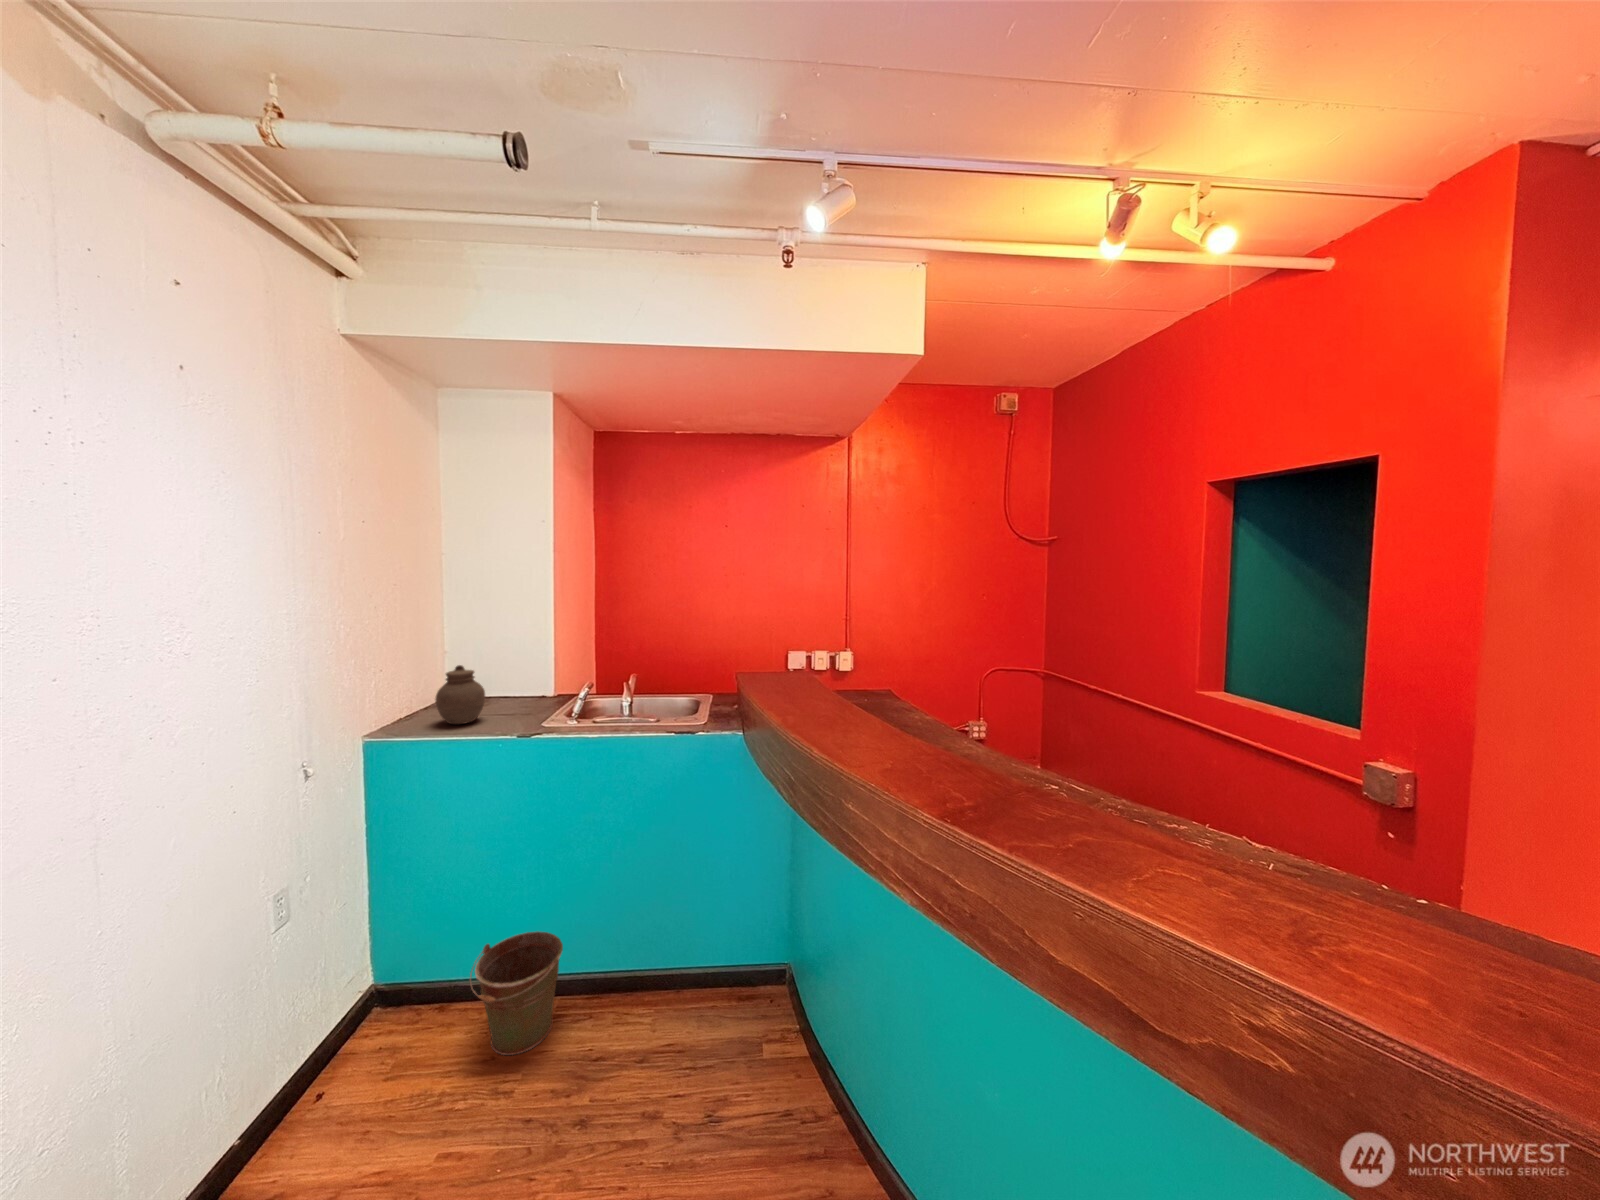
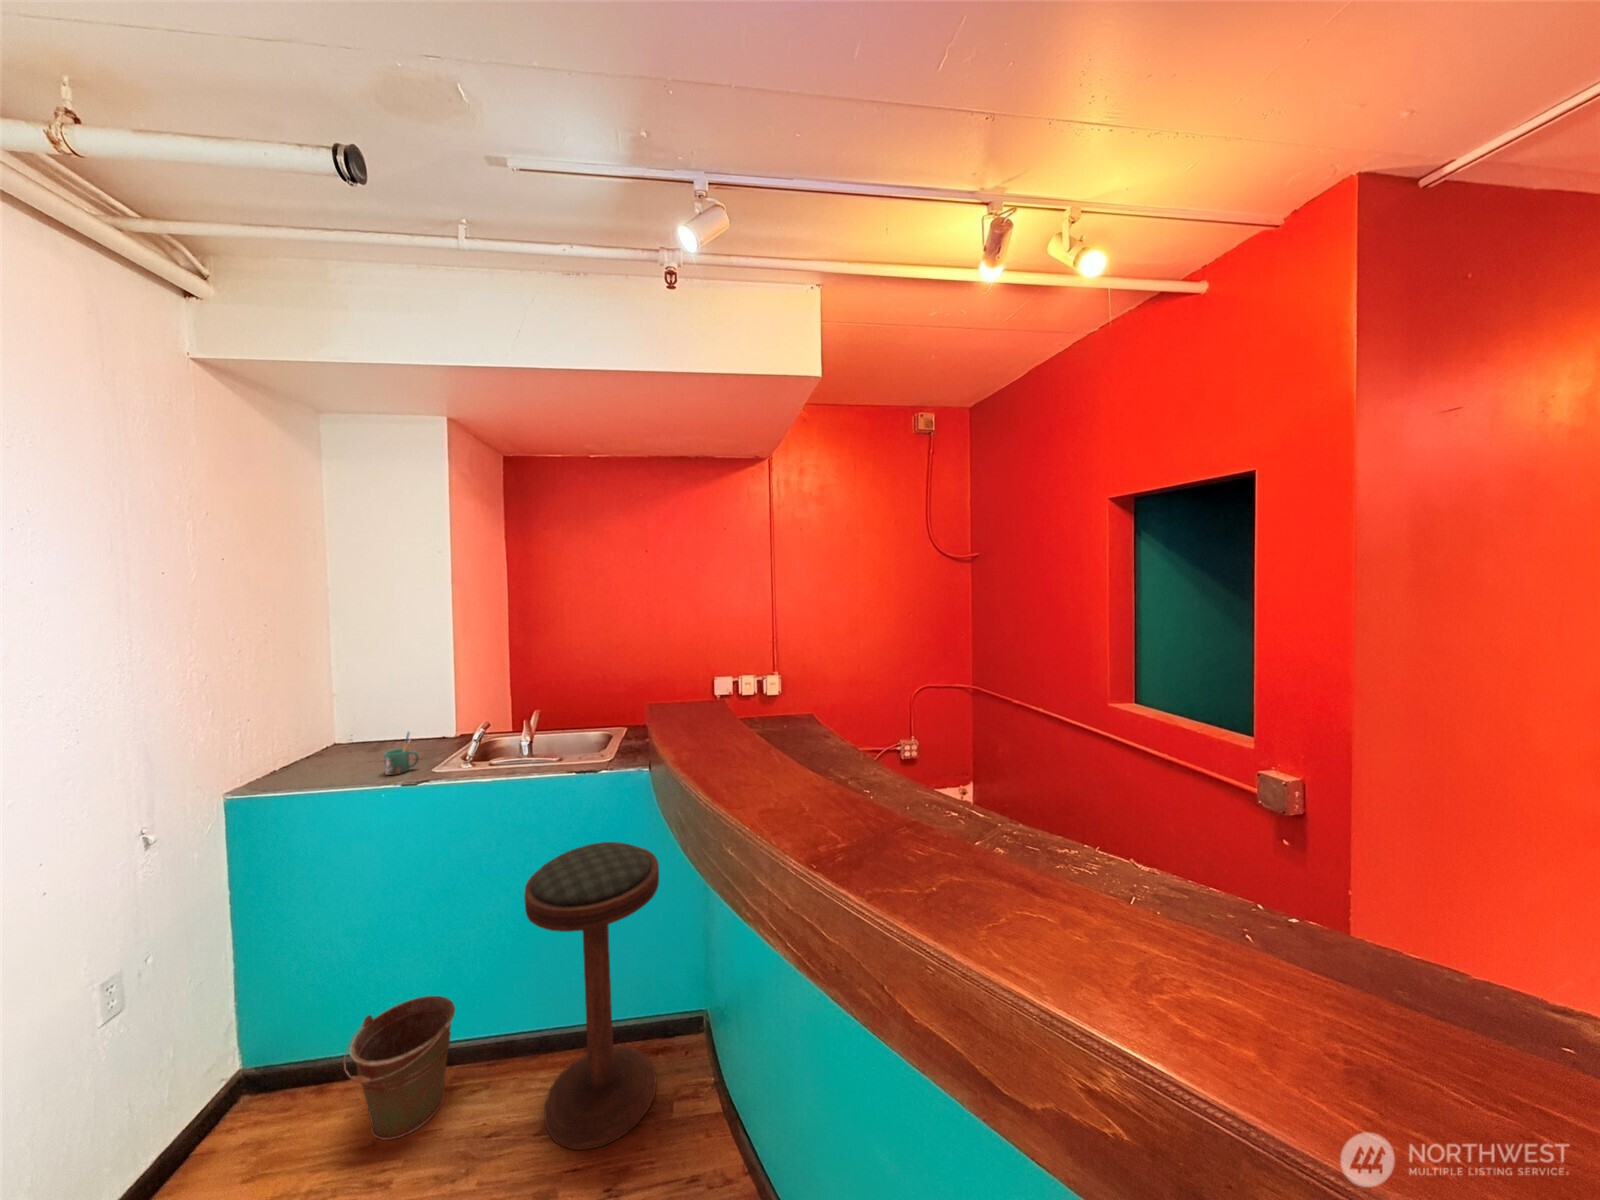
jar: present [435,665,485,724] -> none [313,709,372,774]
mug: none [498,689,528,728] -> present [384,732,418,775]
bar stool: none [633,800,754,1079] -> present [524,842,659,1150]

